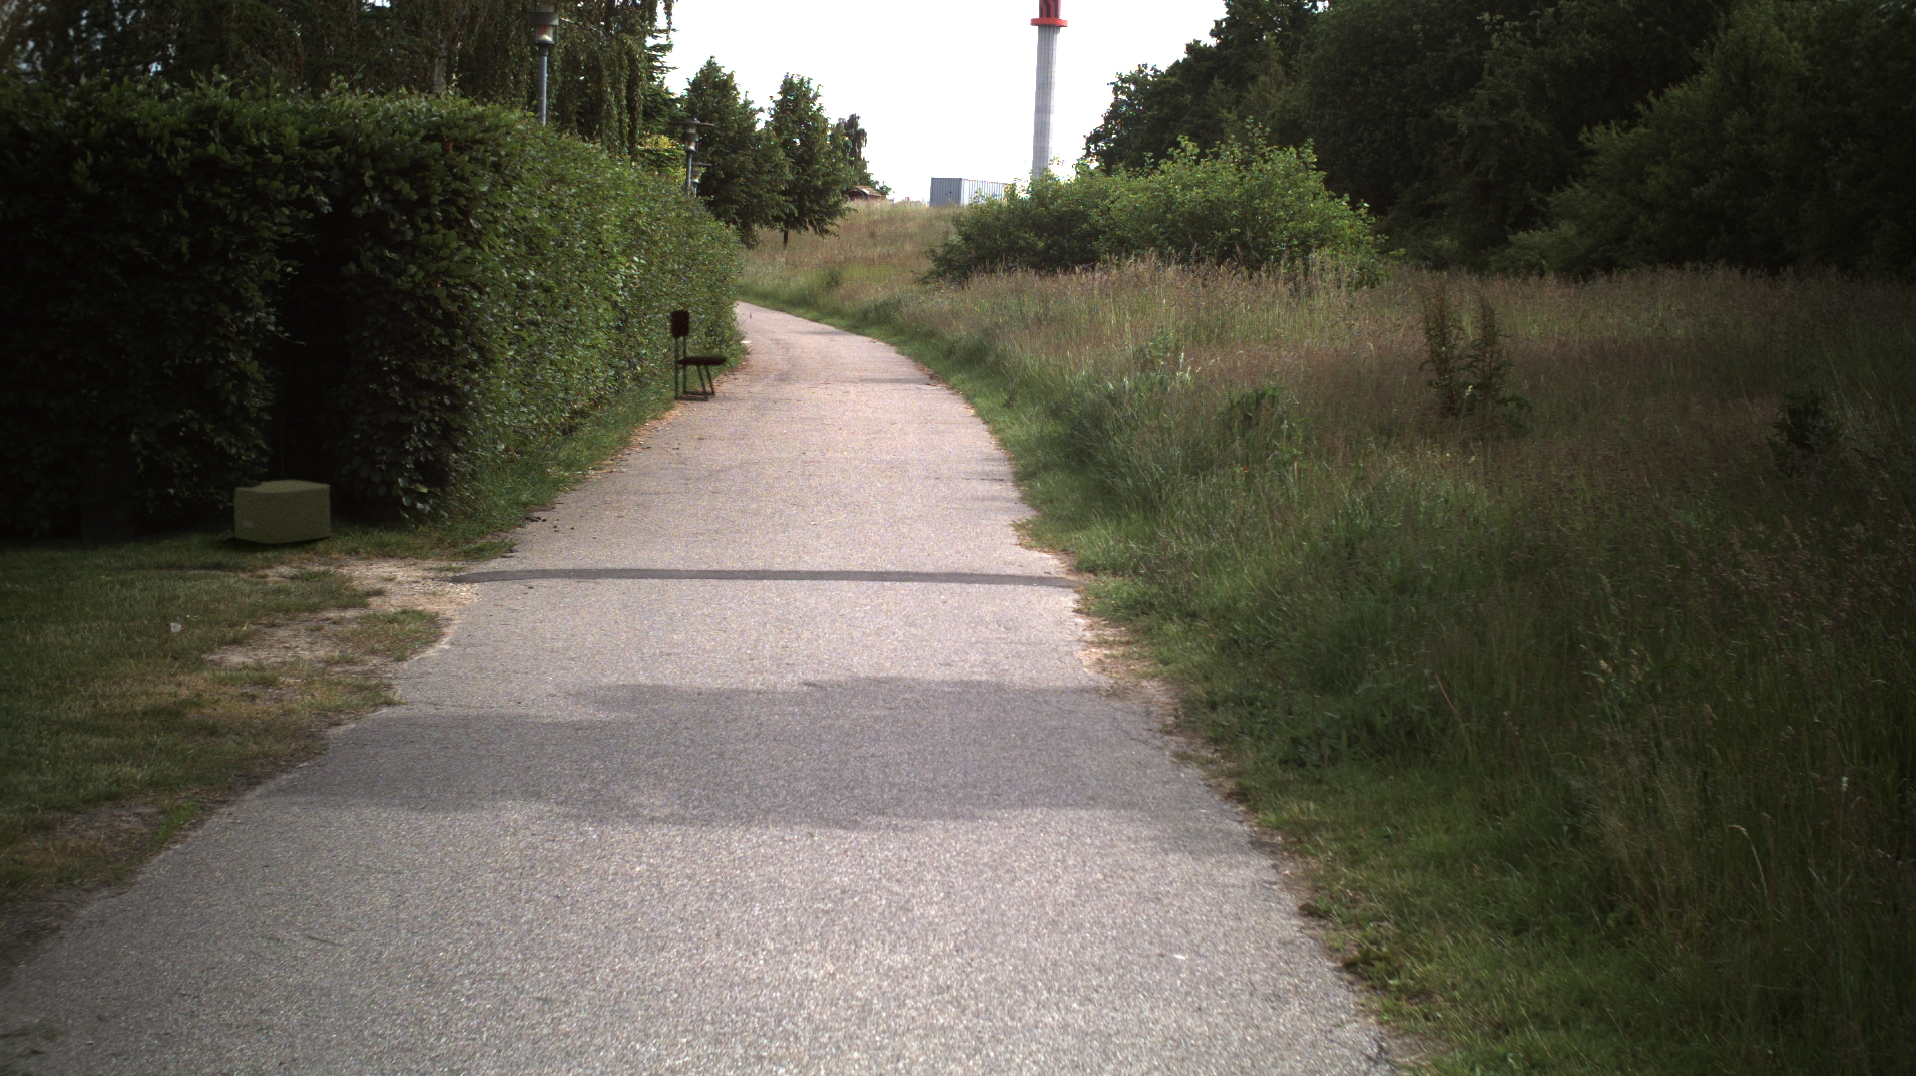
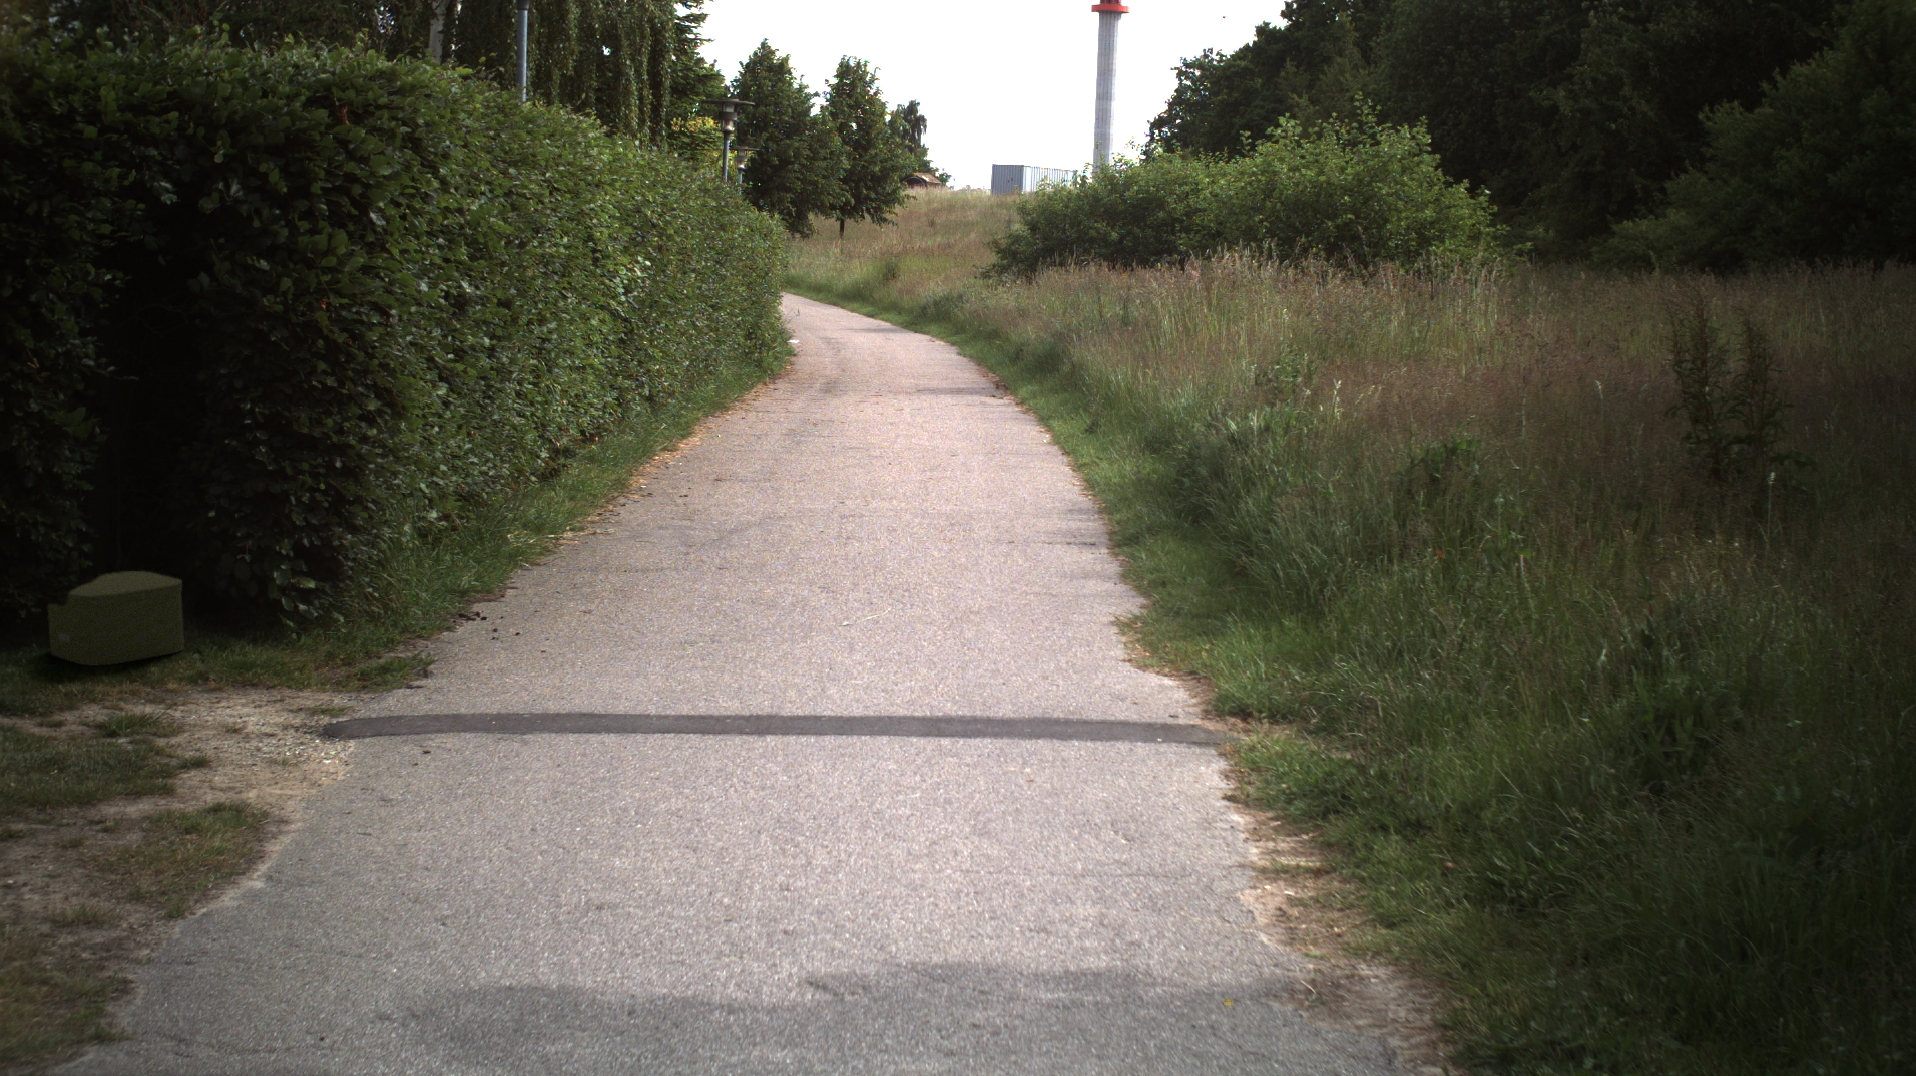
bench: present [670,310,727,400] -> none [691,315,758,423]

